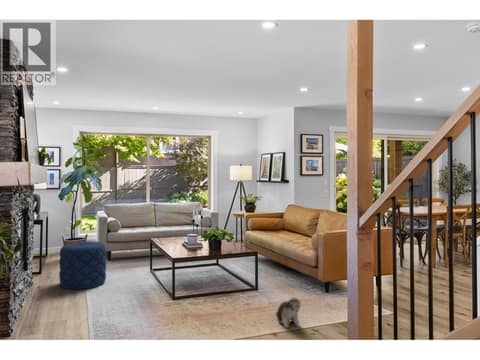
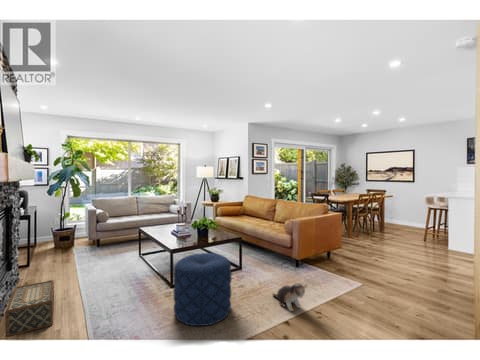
pouf: present [59,241,106,289] -> present [174,253,231,326]
woven basket: none [24,281,62,322] -> present [5,280,54,337]

